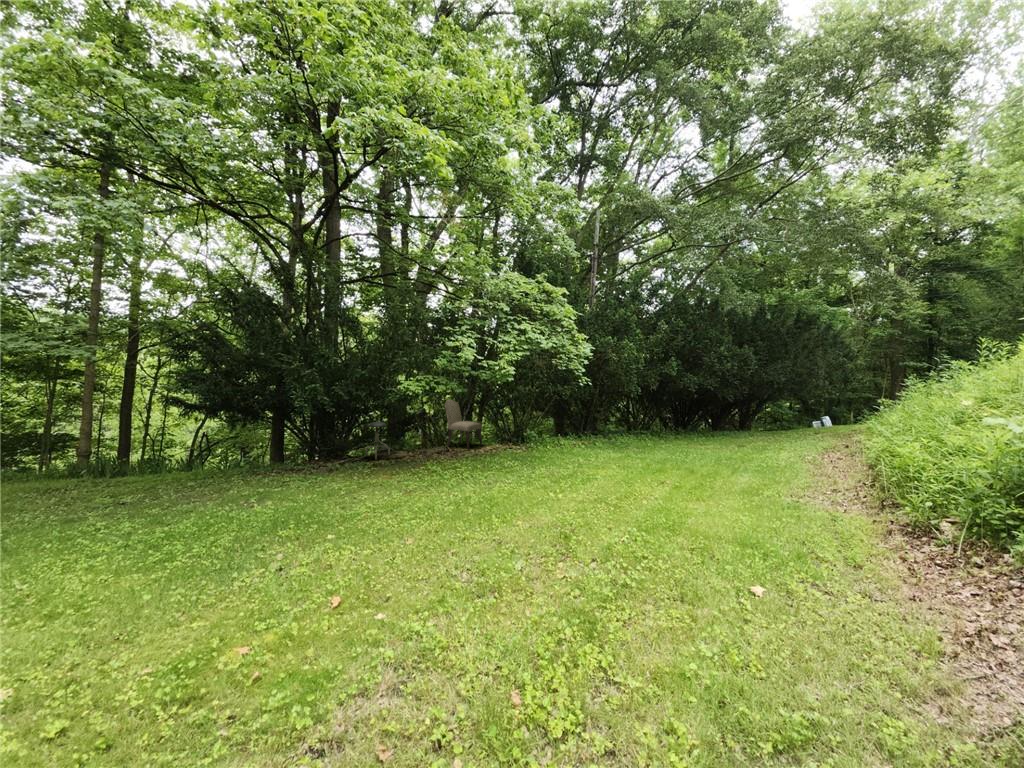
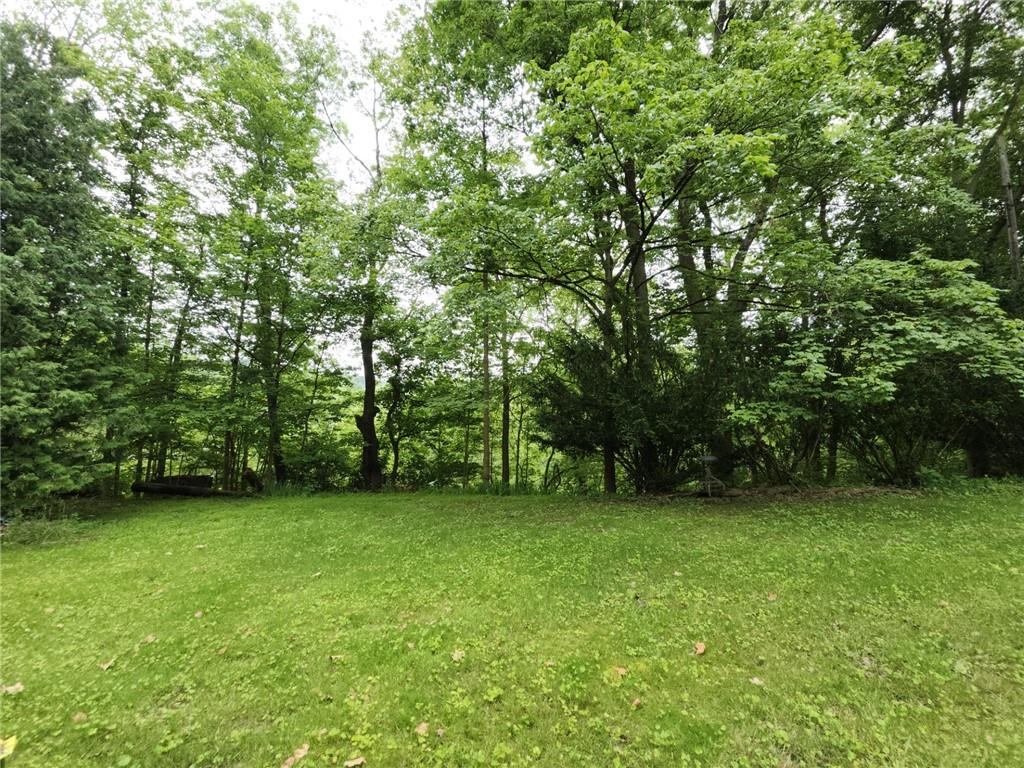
chair: present [445,400,482,450] -> none [786,425,852,490]

